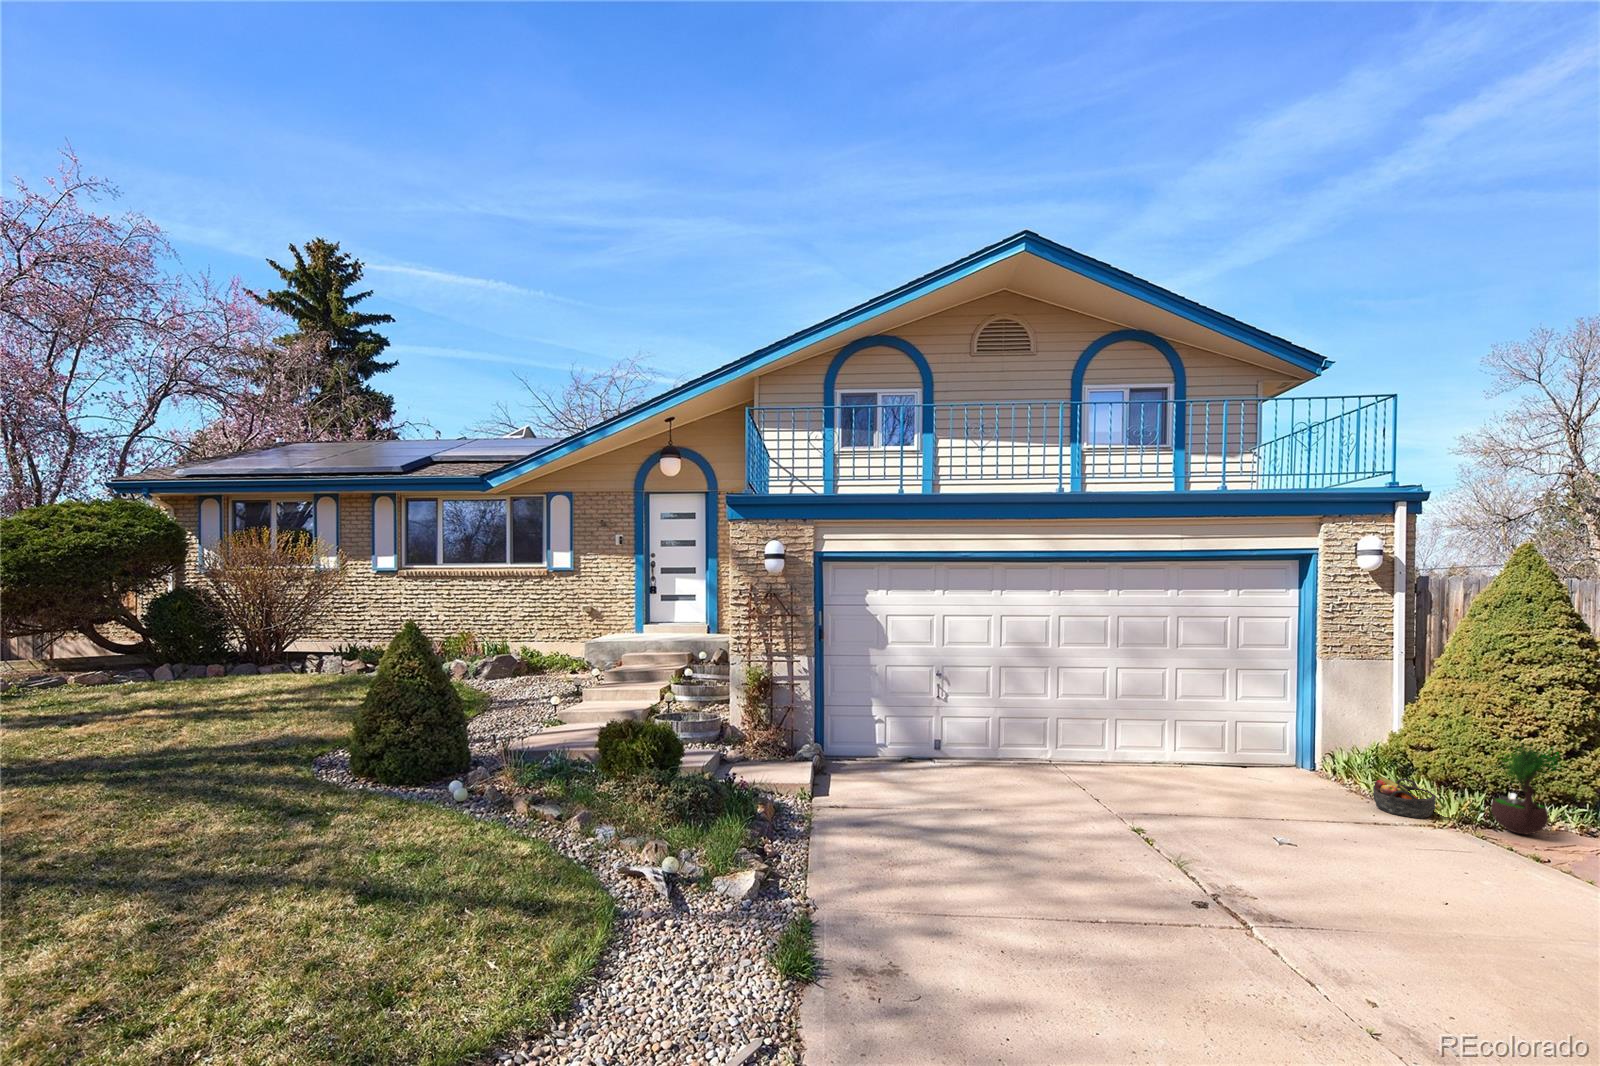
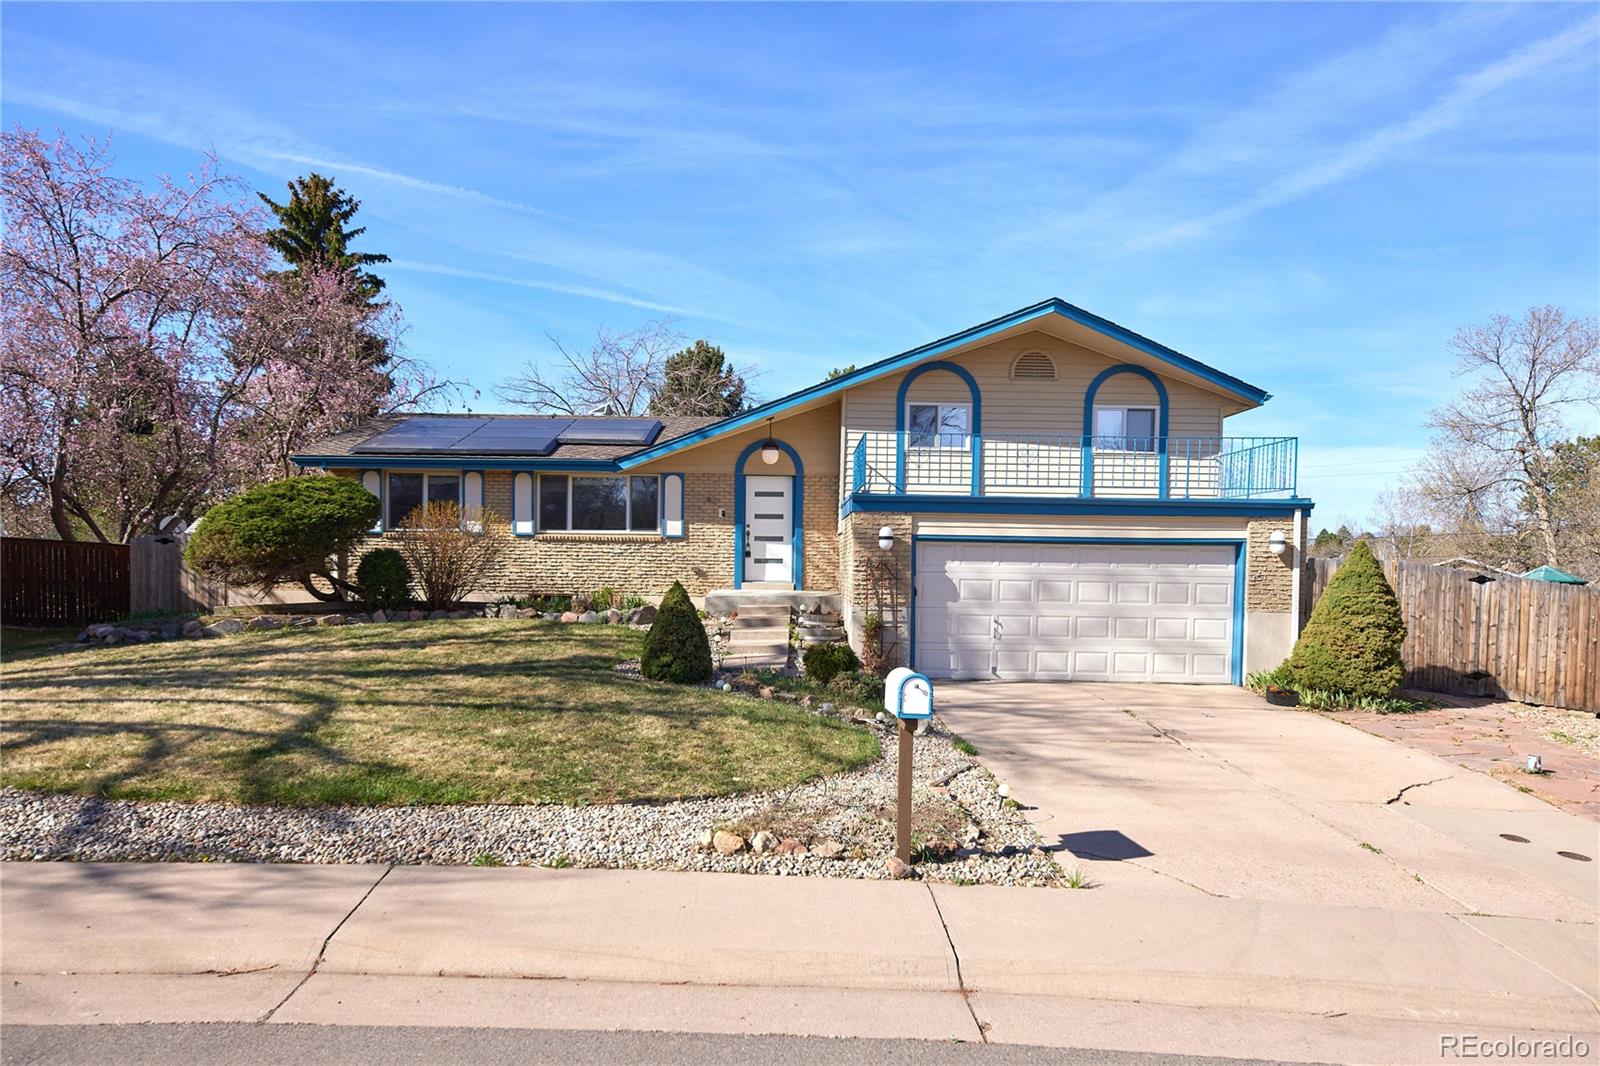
potted tree: present [1491,744,1564,834] -> none [1327,656,1366,713]

